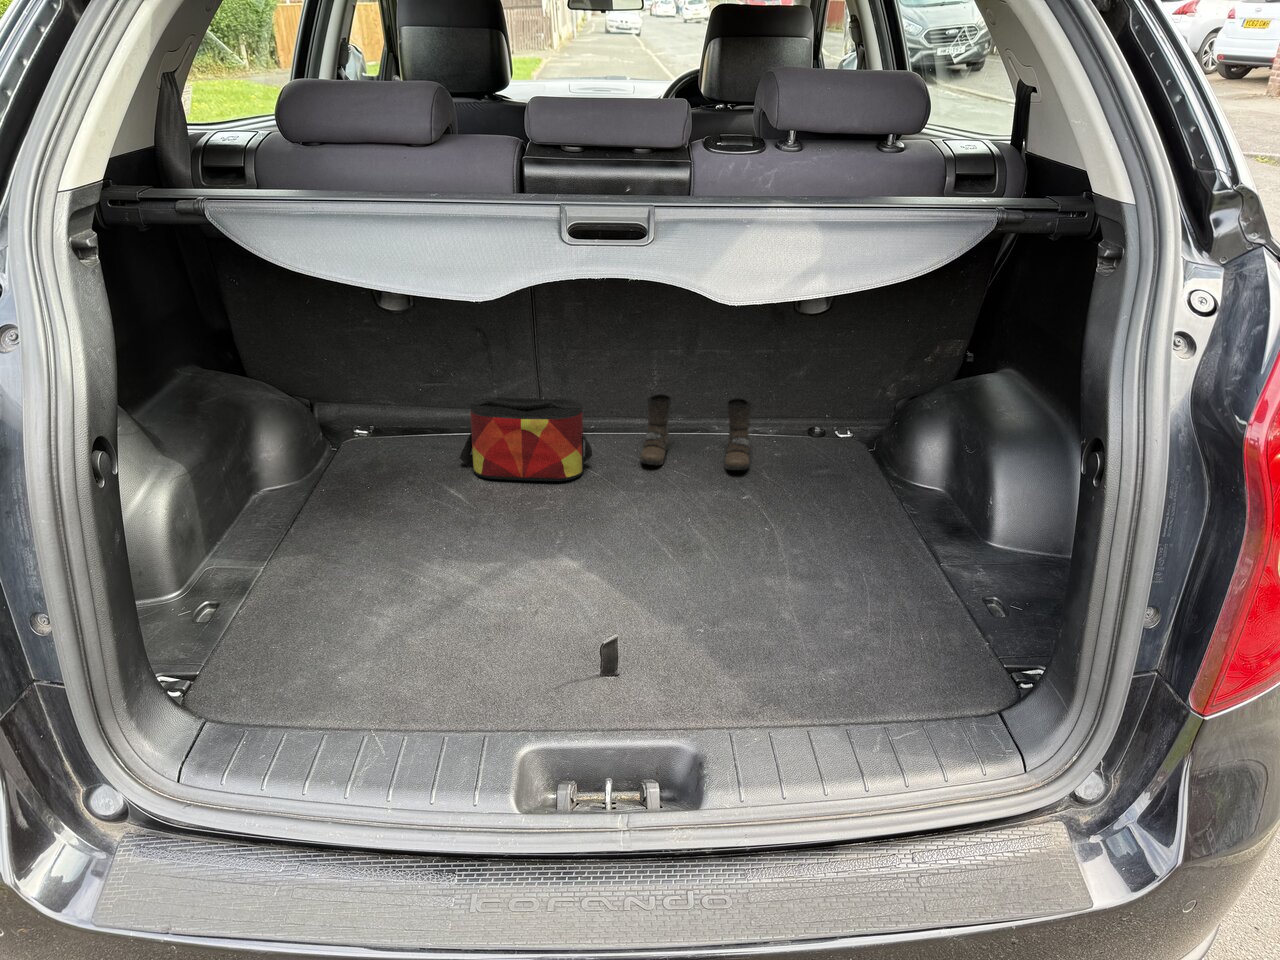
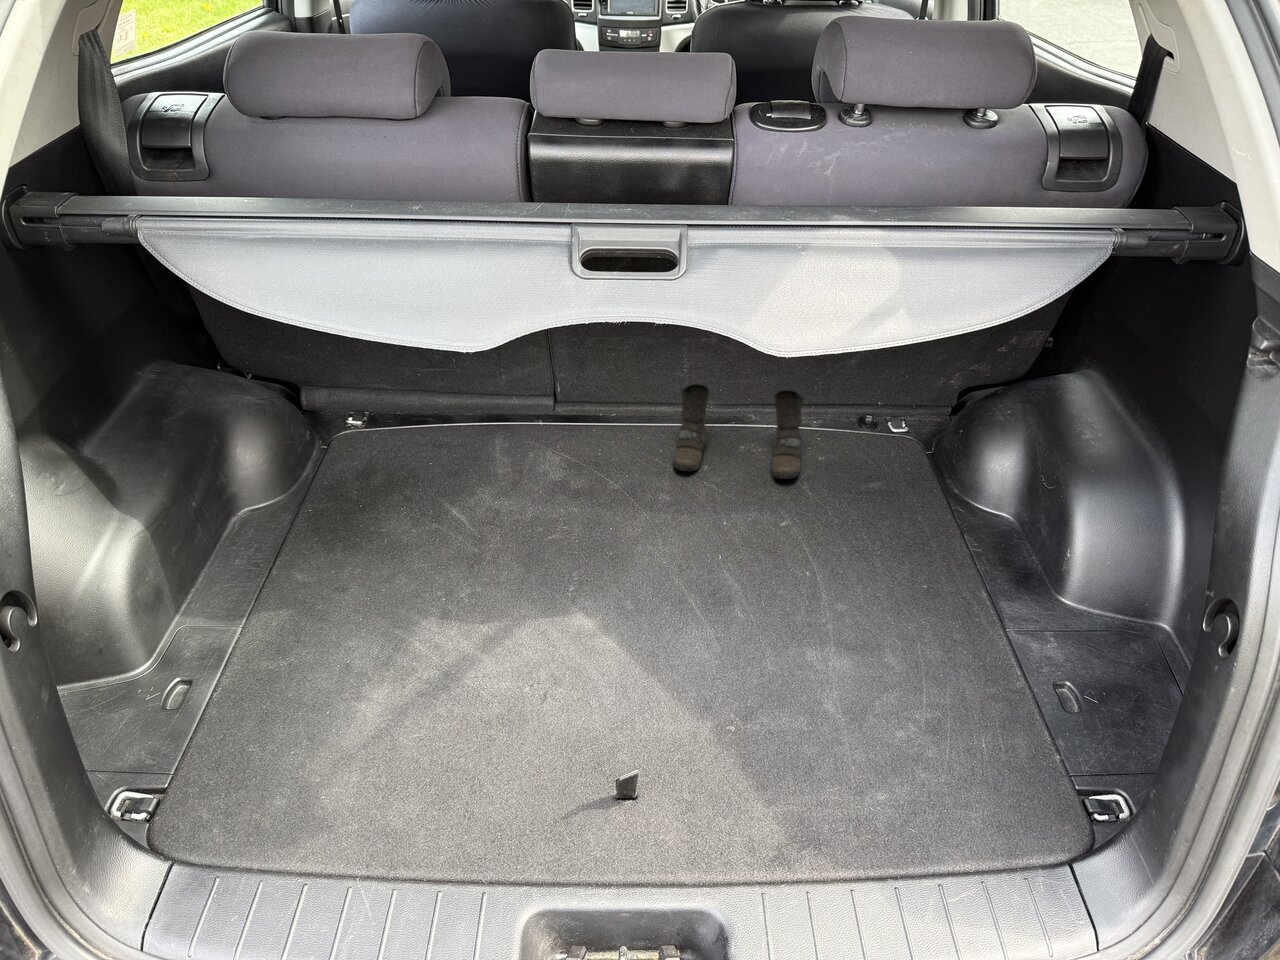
bag: present [460,397,592,481] -> none [464,394,617,495]

